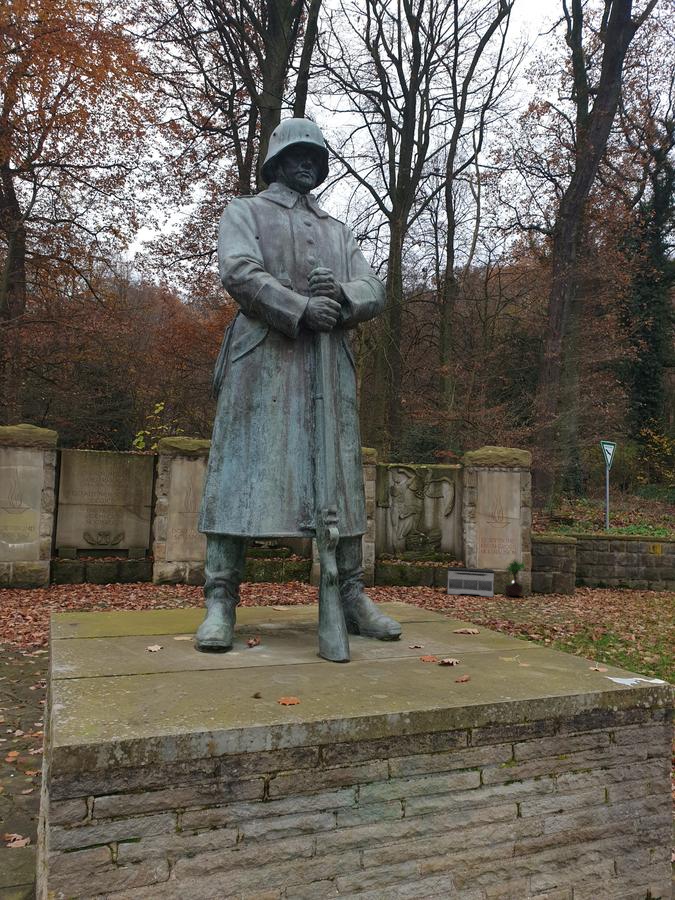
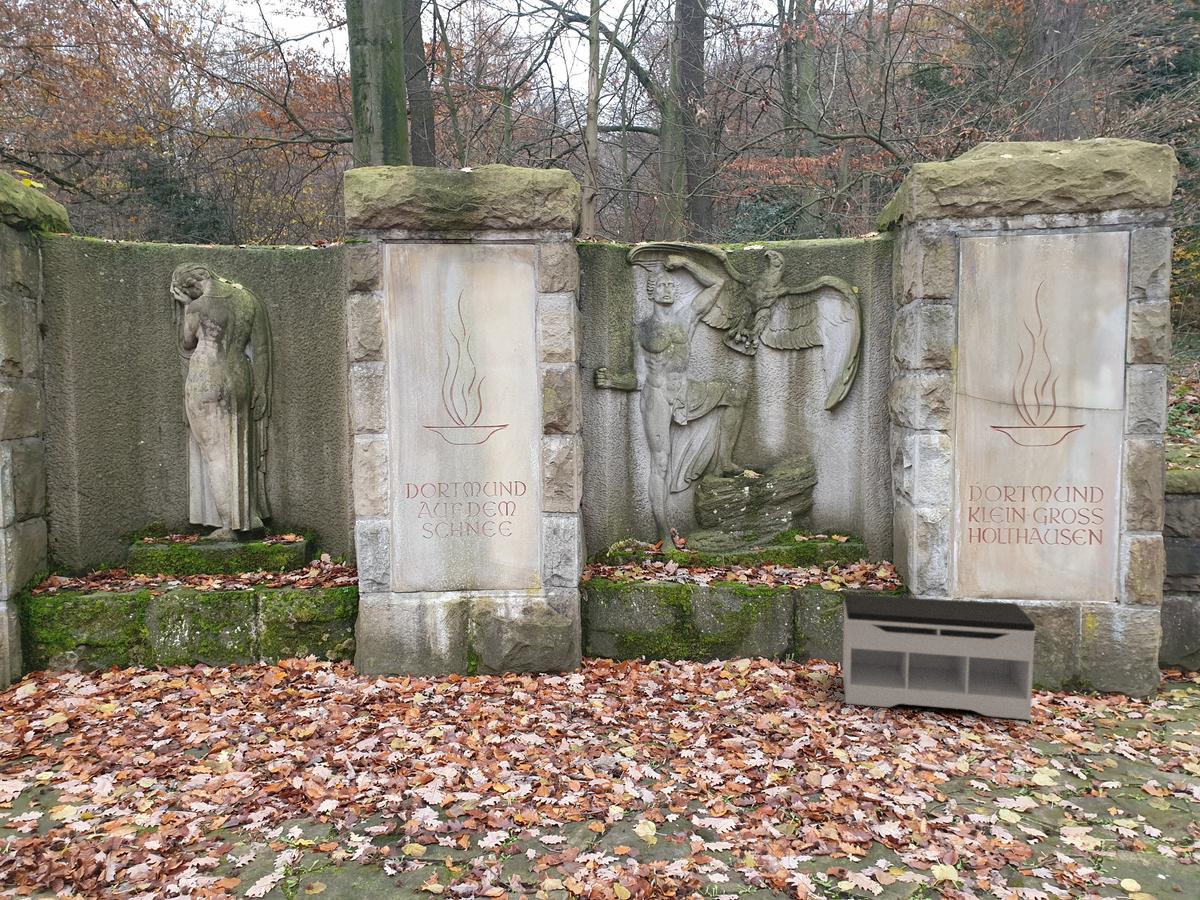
potted tree: present [505,560,524,596] -> none [1067,560,1171,708]

